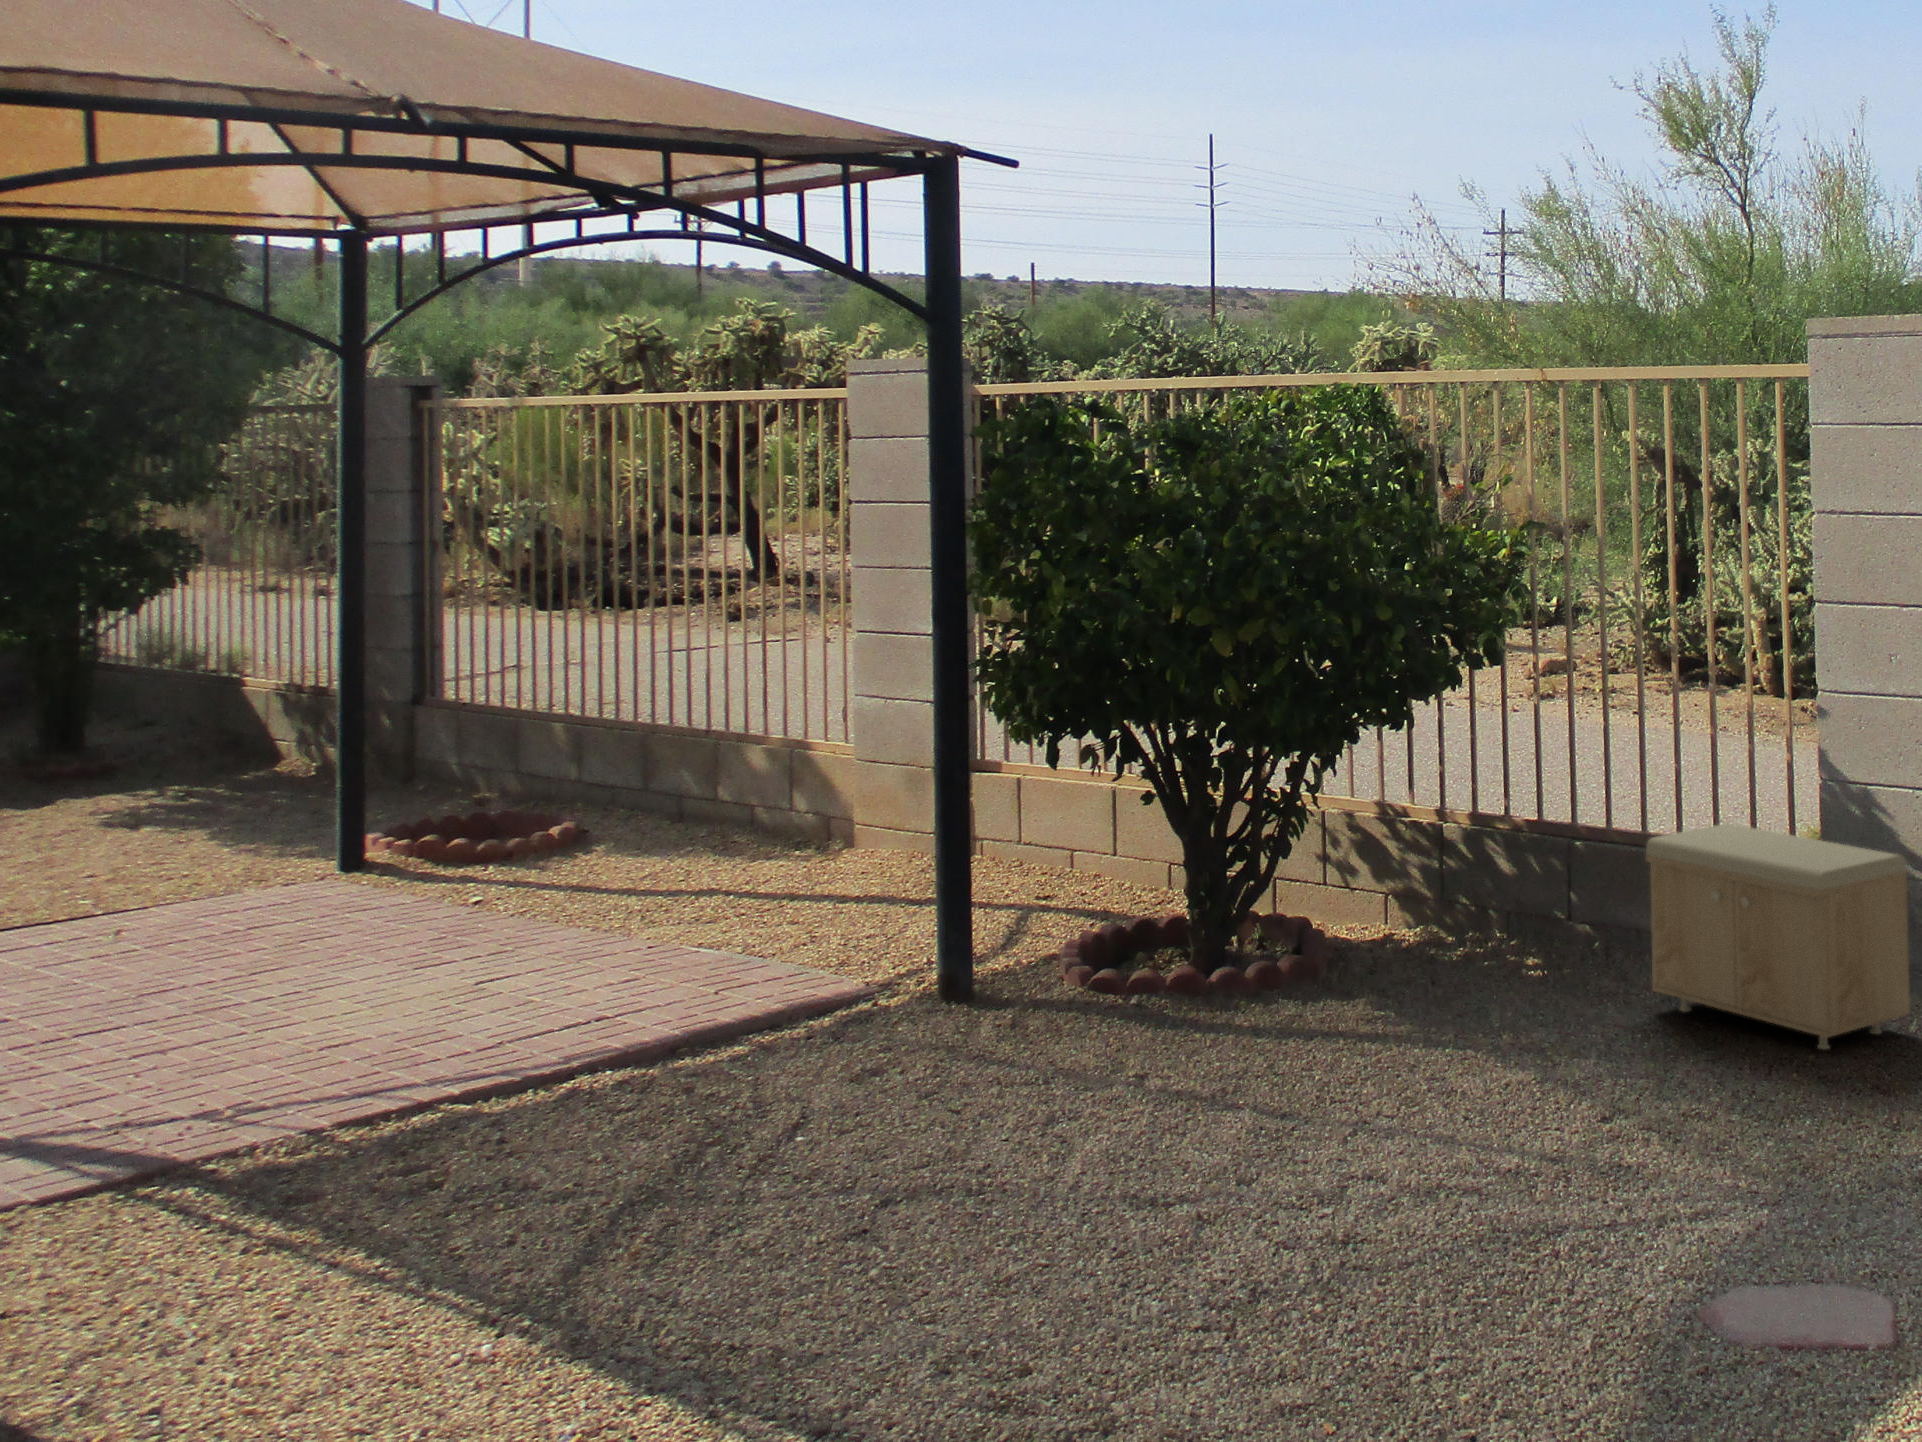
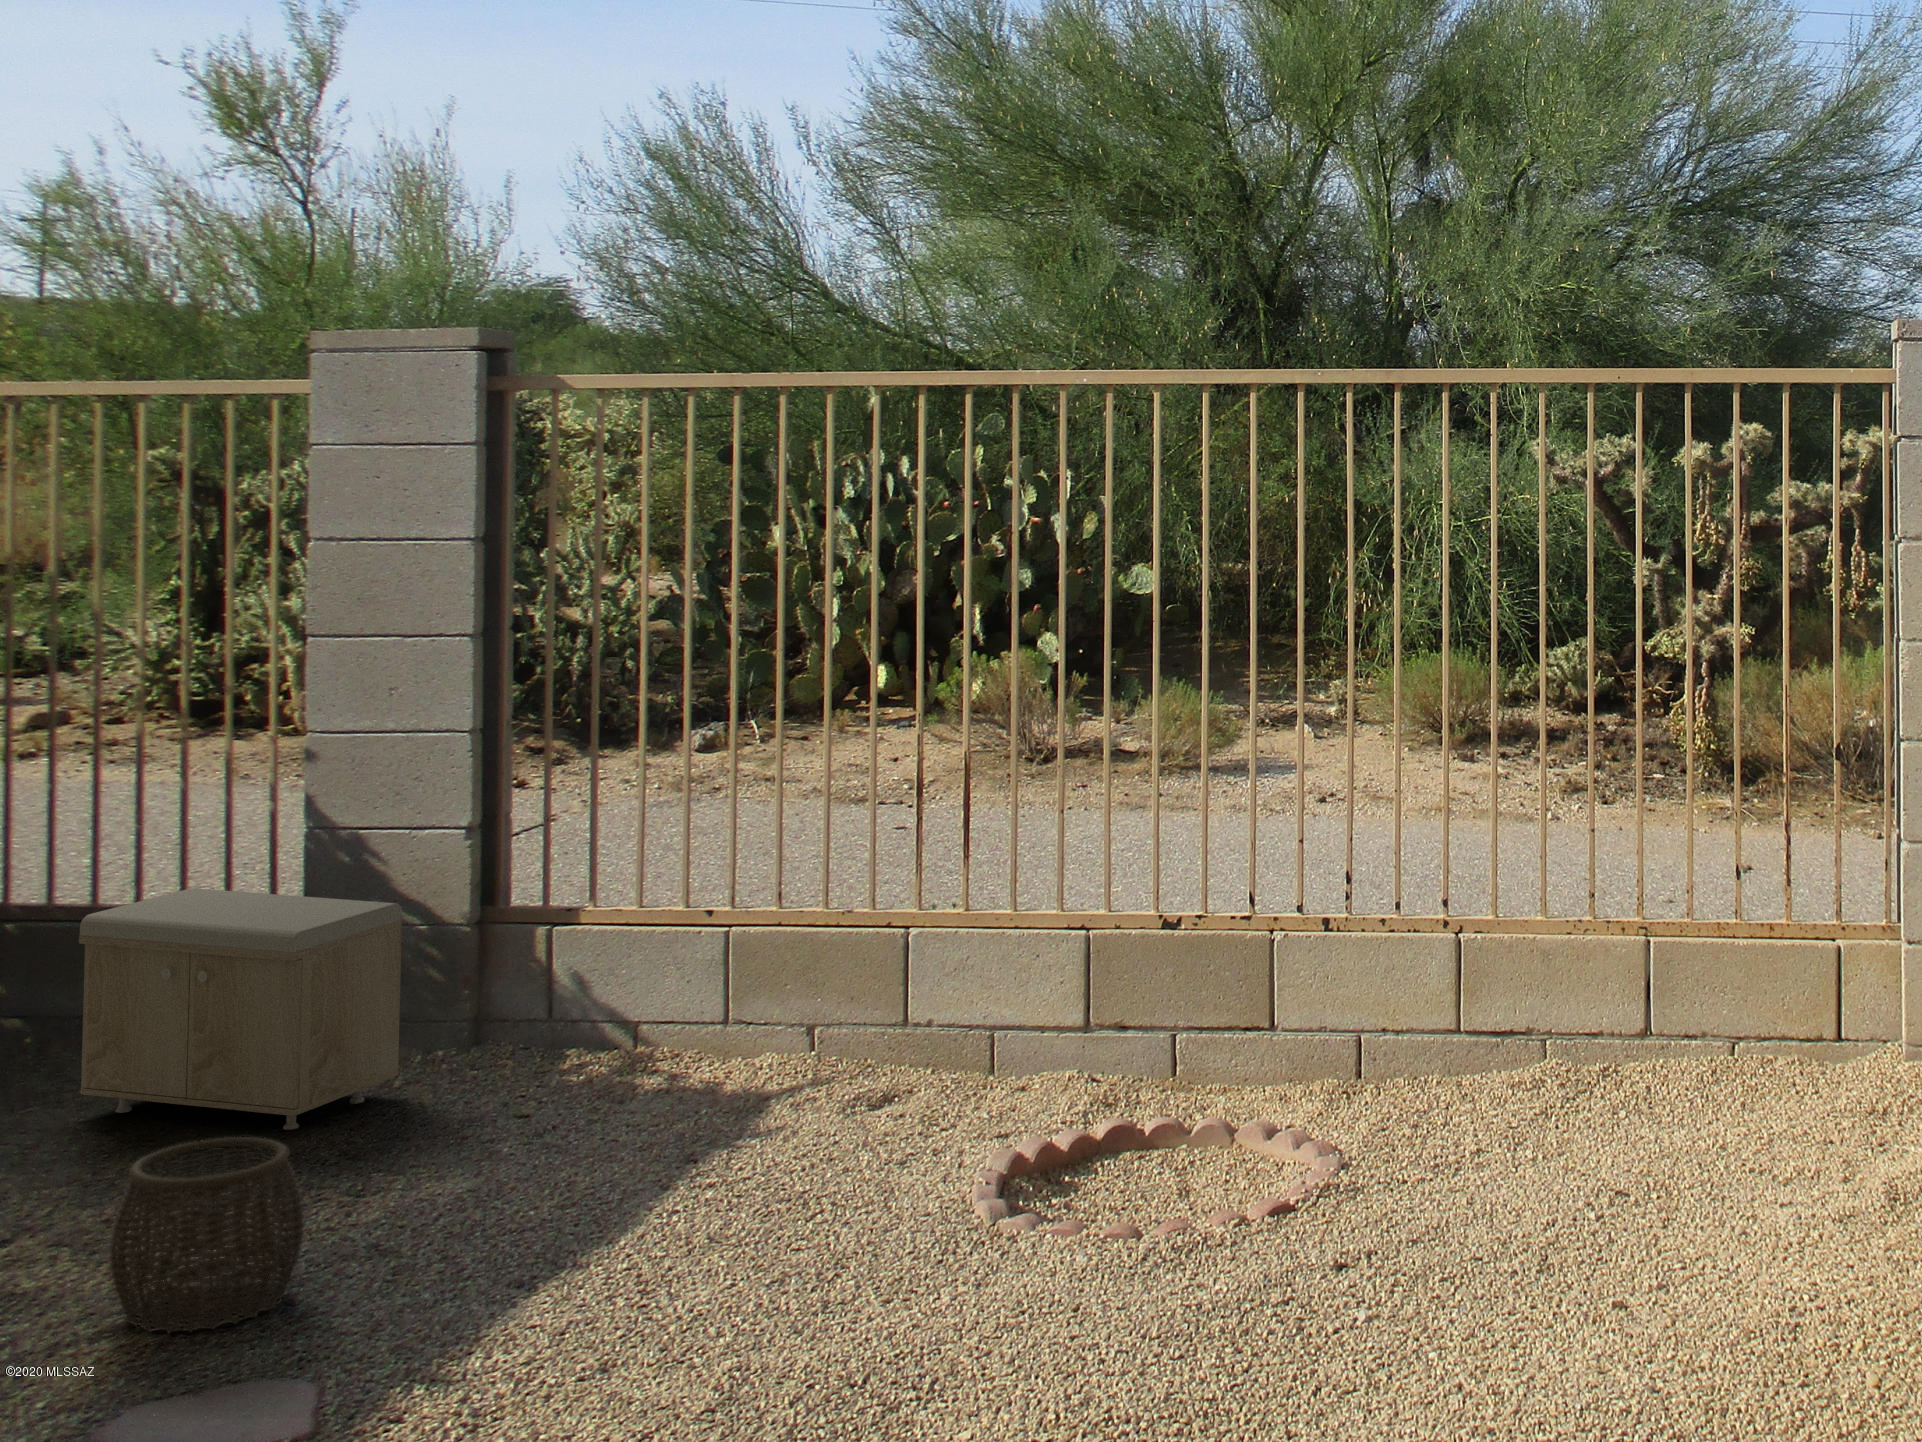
woven basket: none [1703,1051,1862,1224] -> present [109,1137,305,1333]

